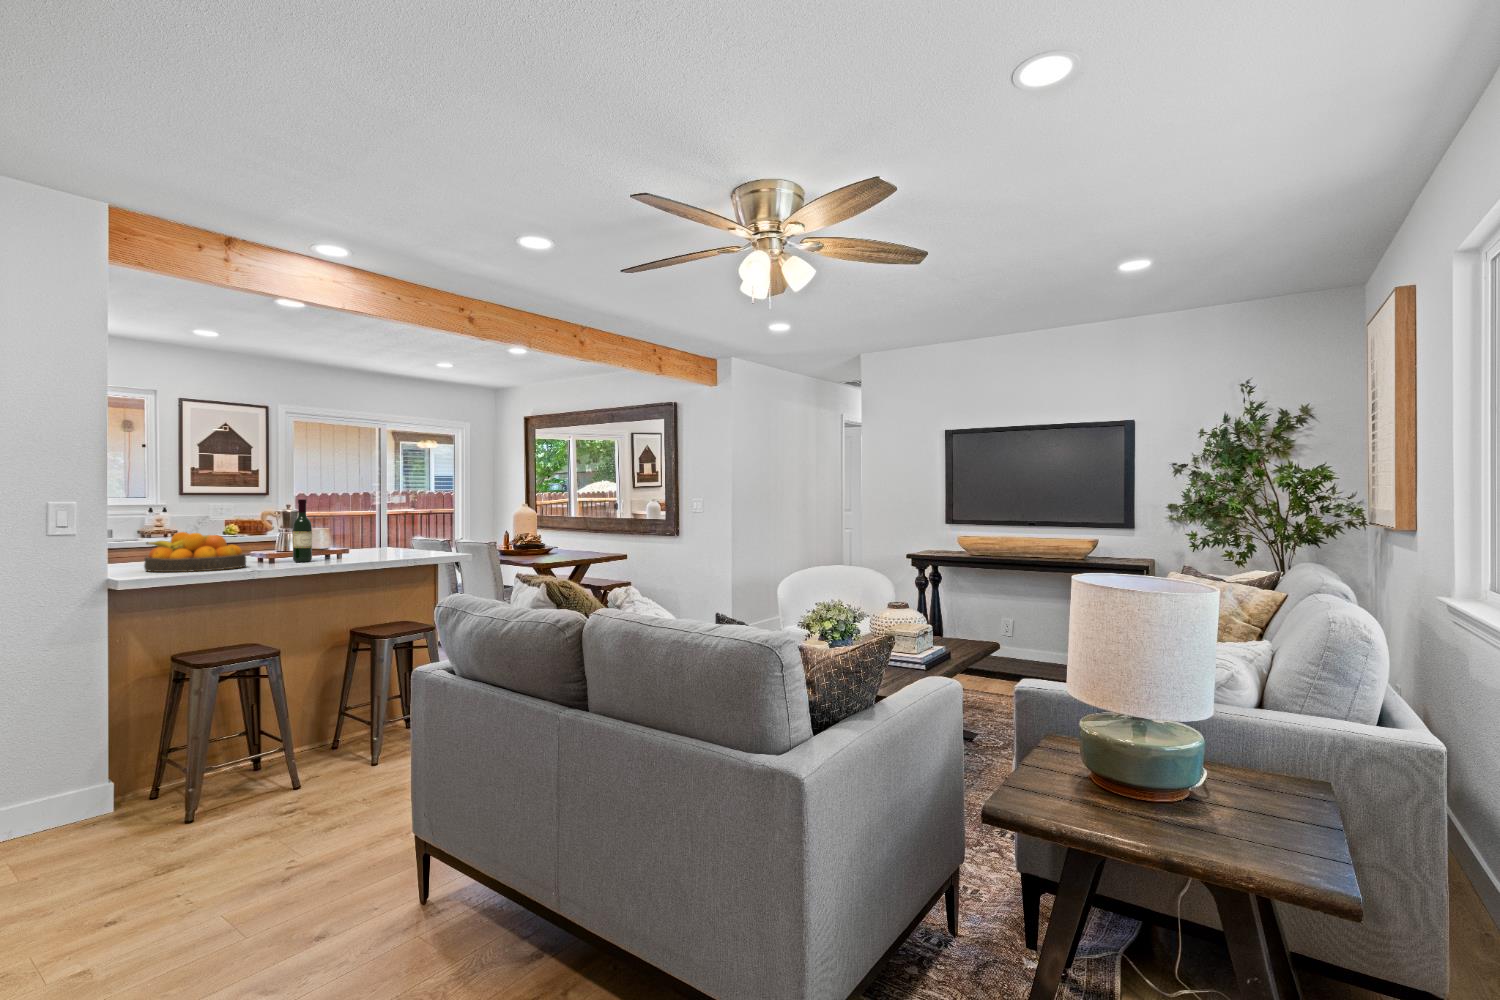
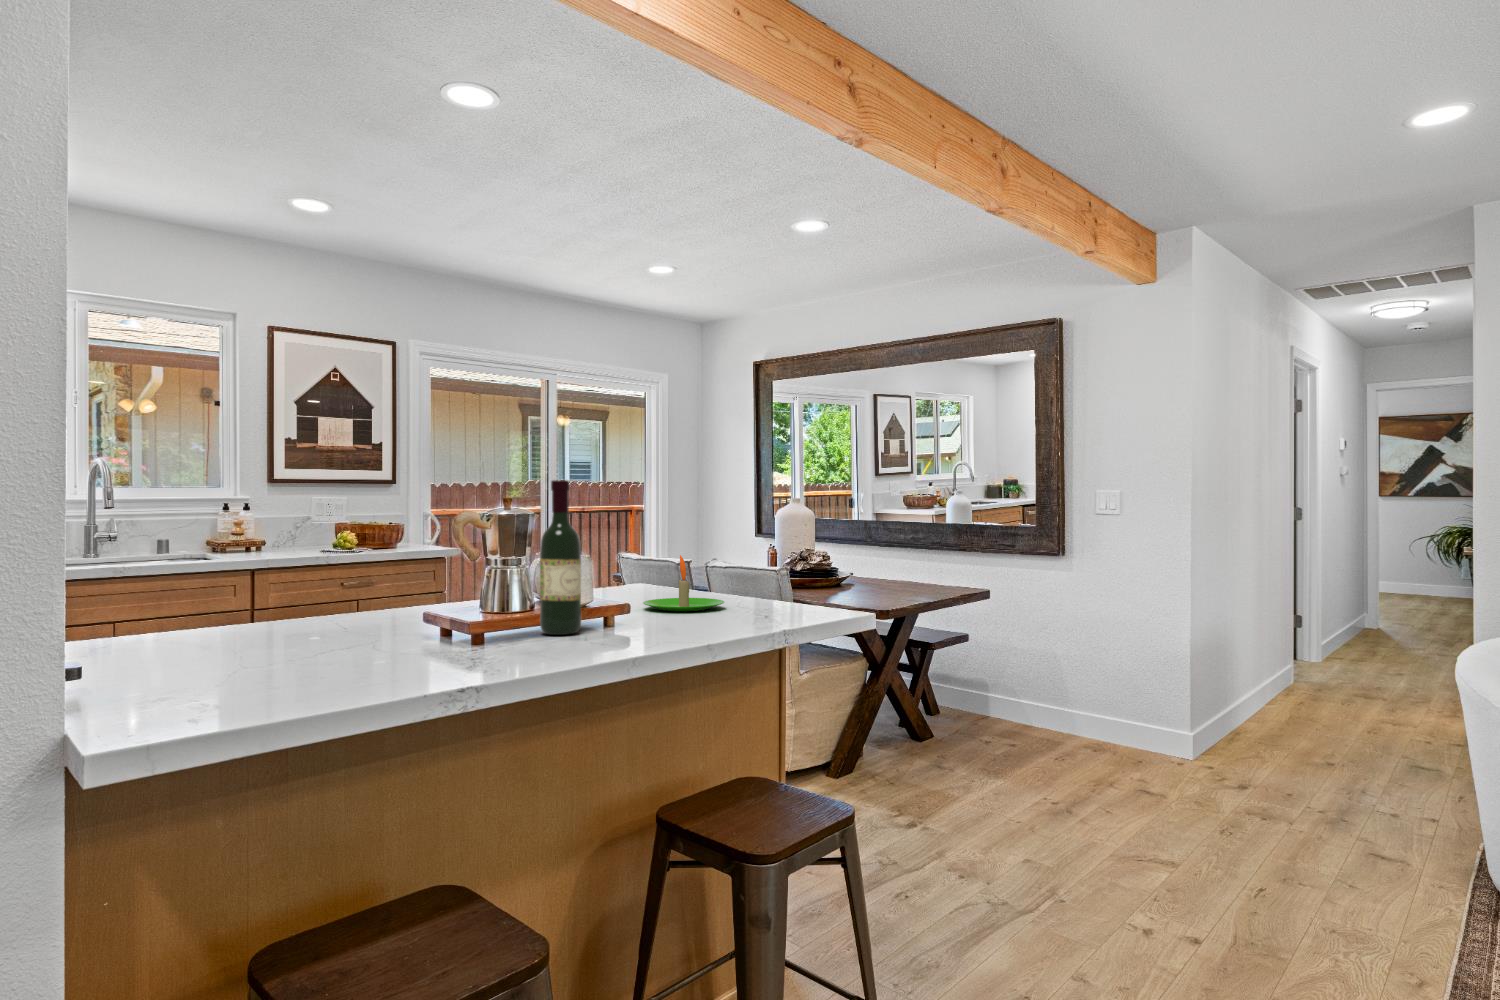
candle: none [359,531,400,556] -> present [643,555,724,611]
fruit bowl: present [144,532,246,572] -> none [210,564,457,686]

